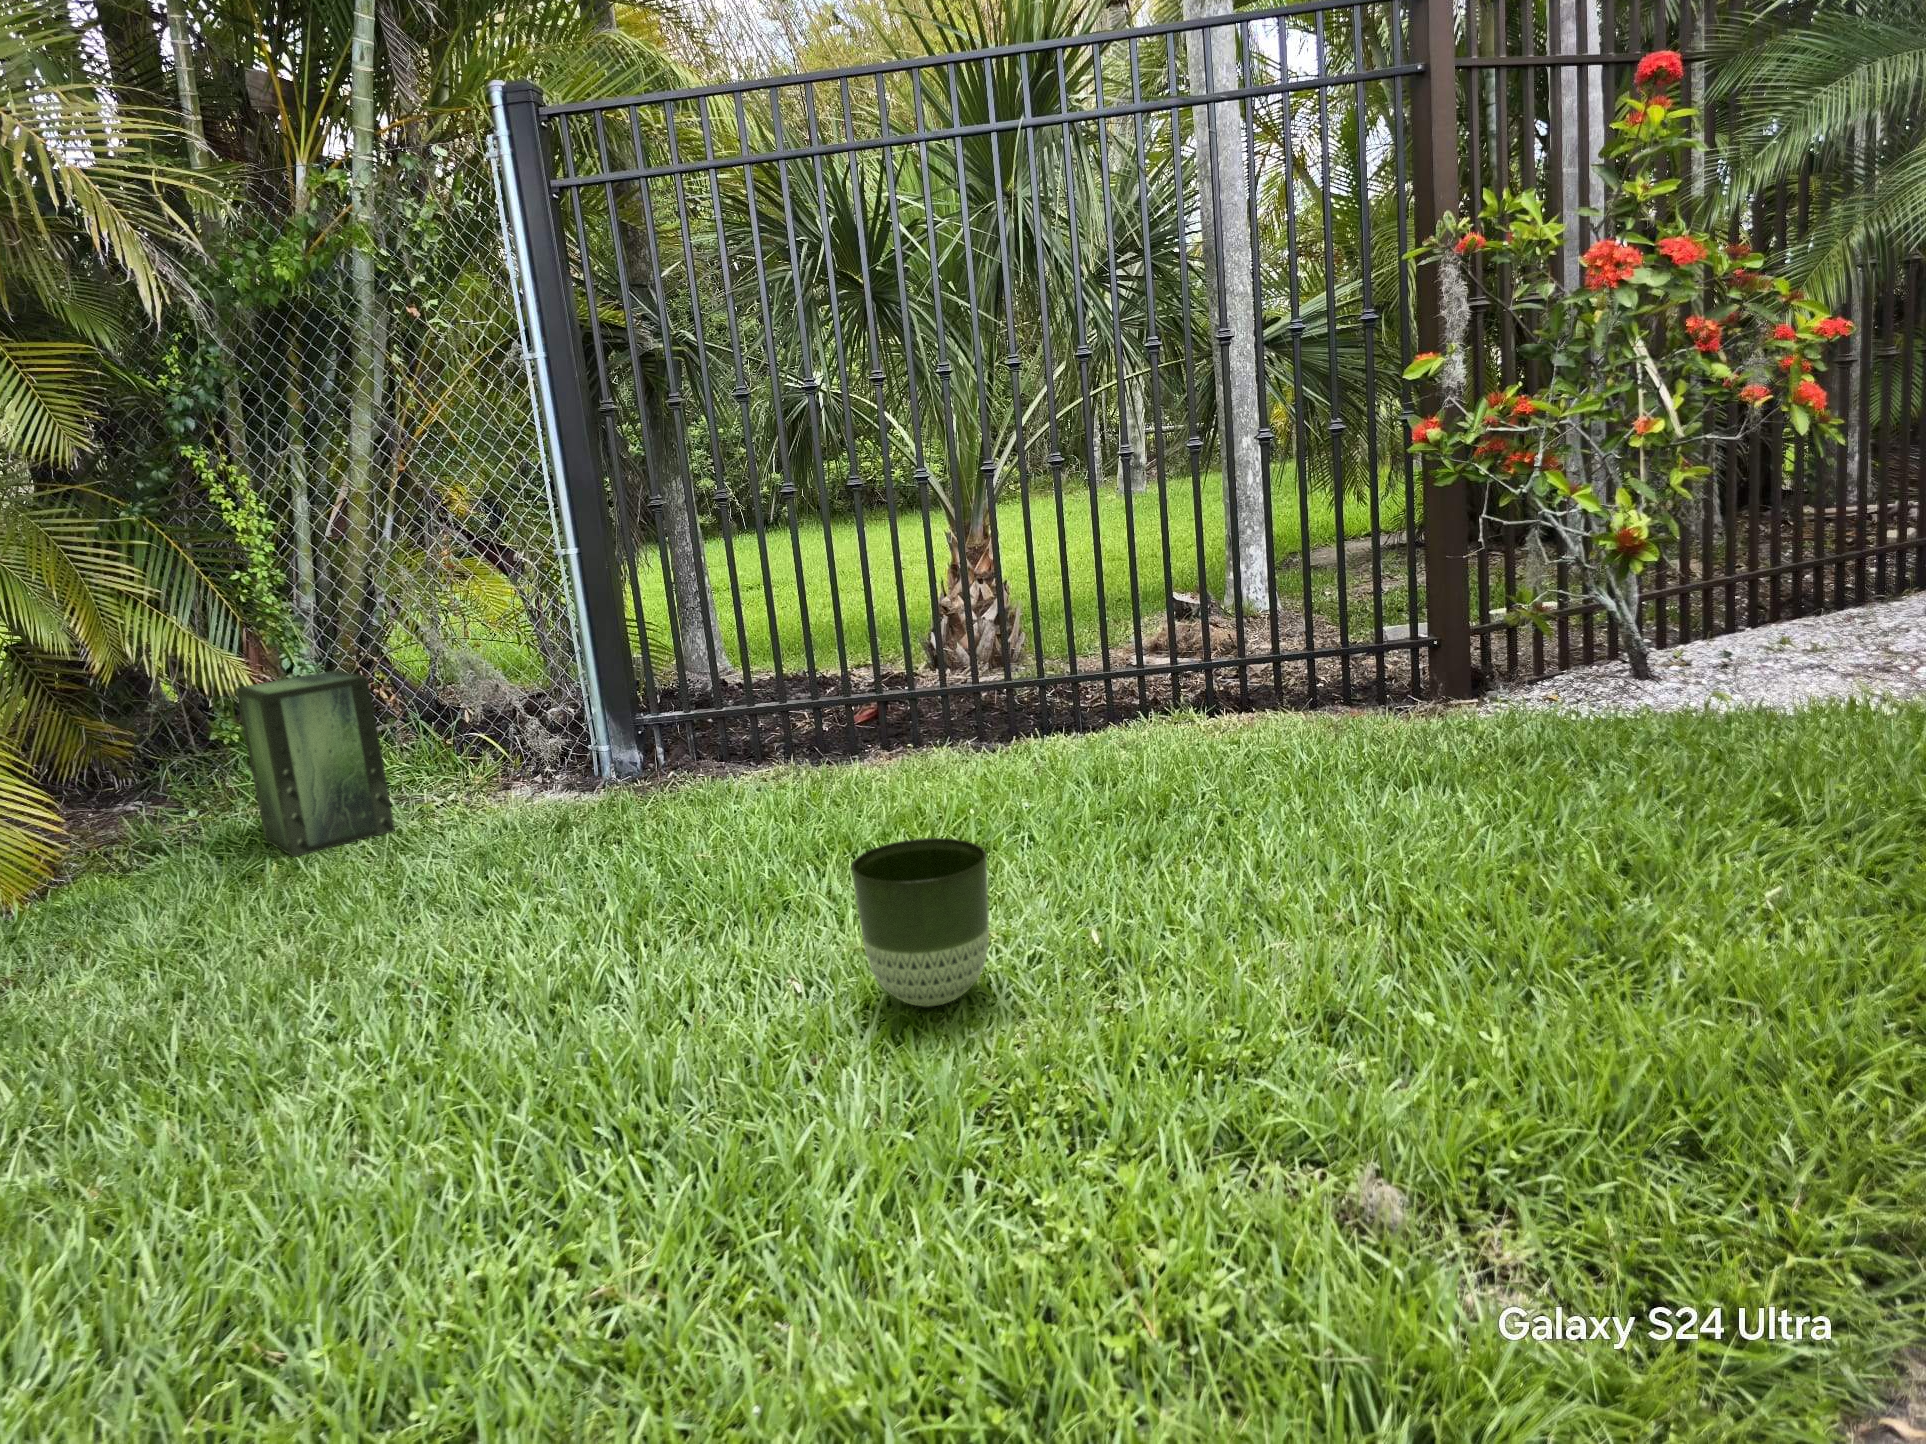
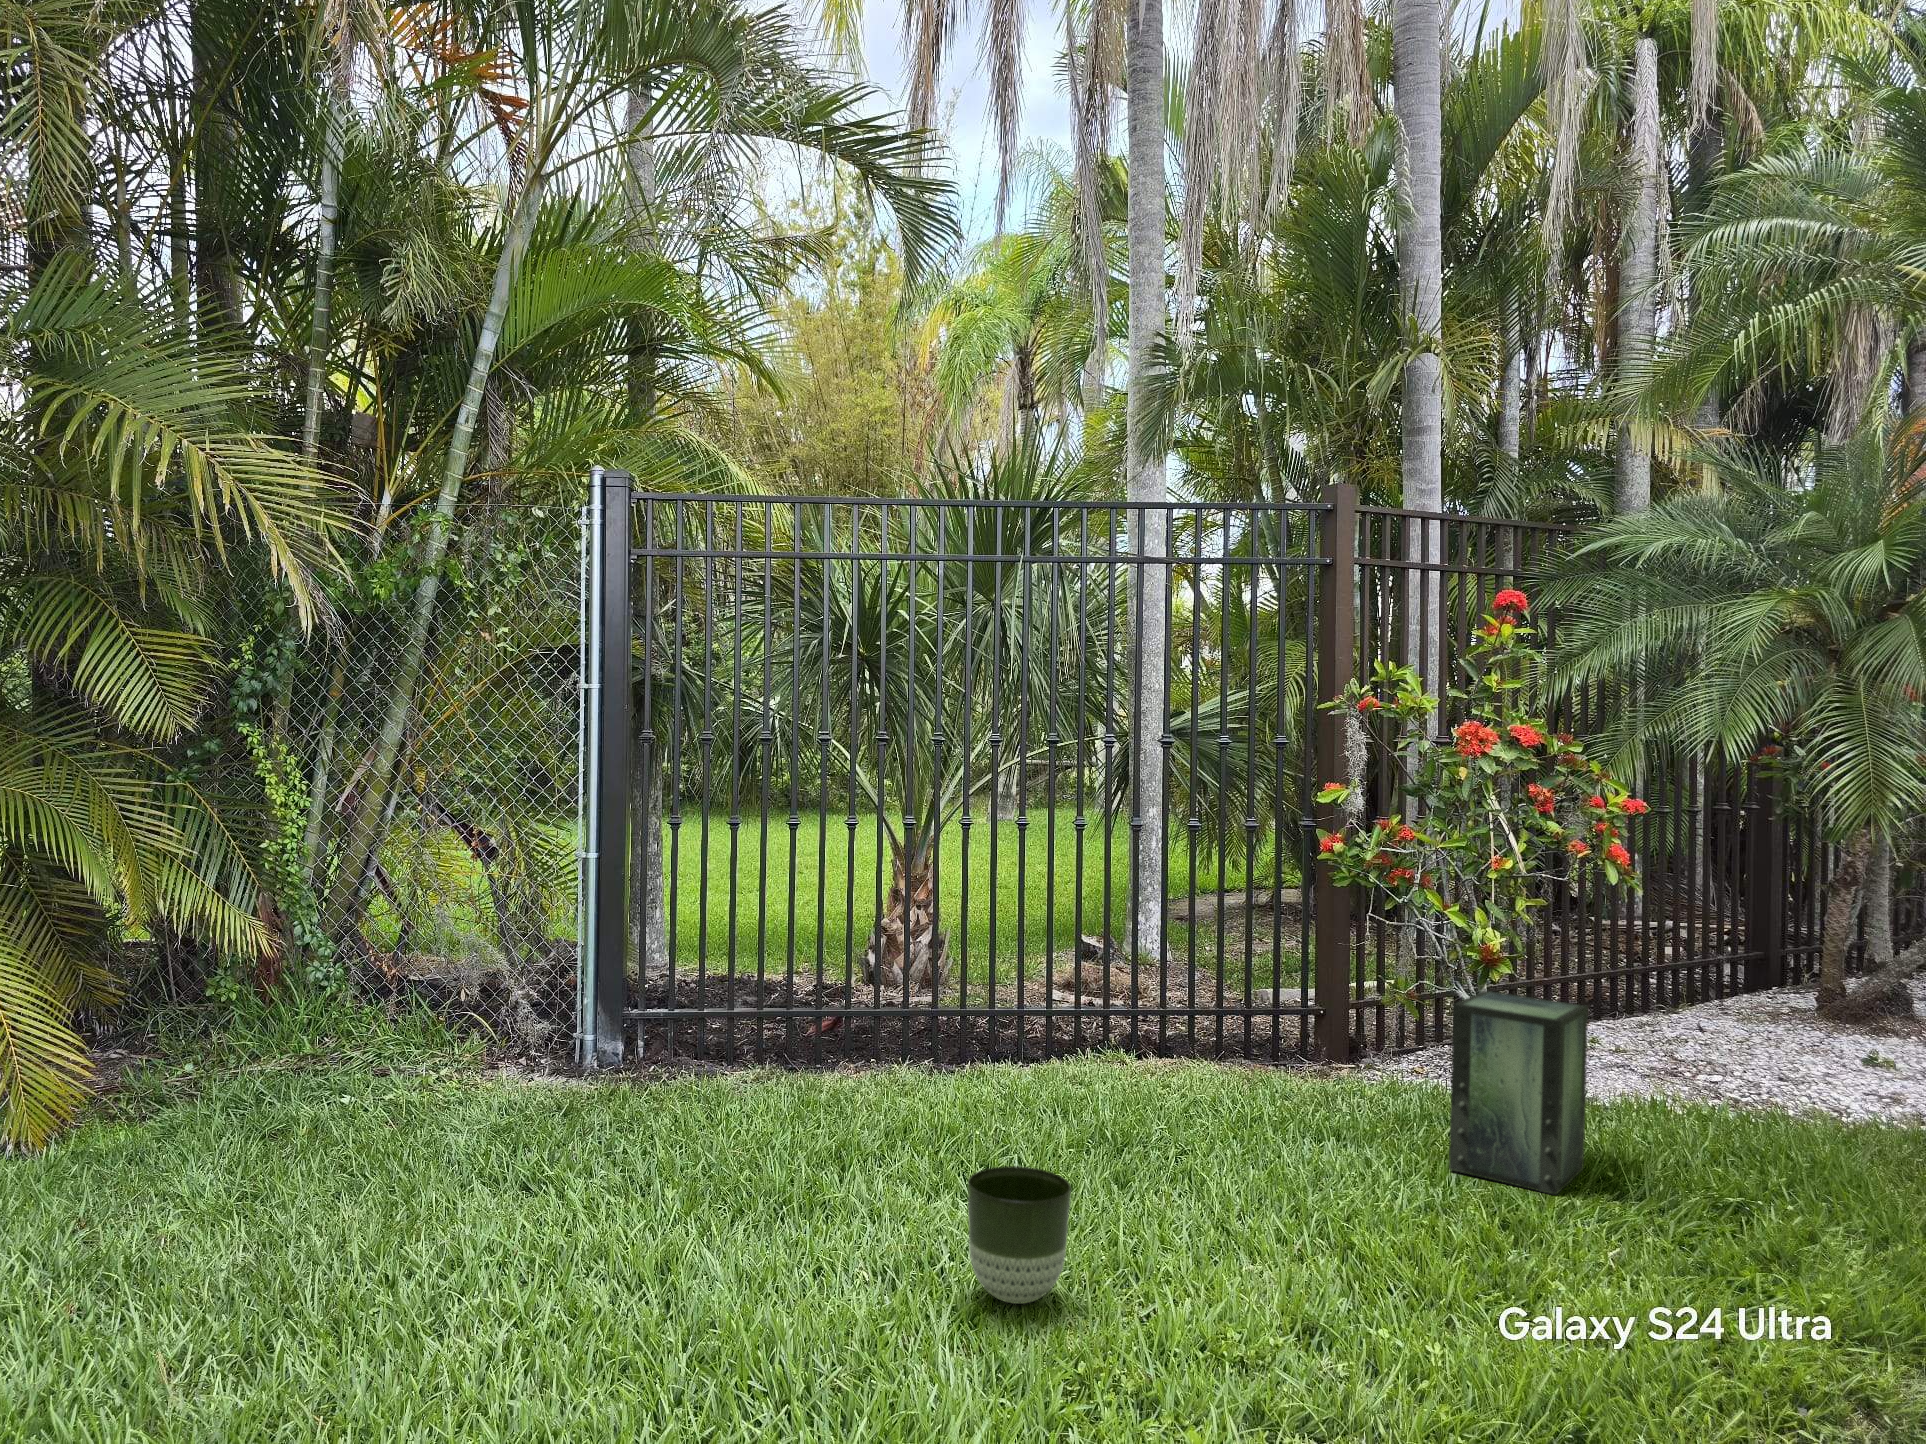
storage box: present [236,670,395,857] -> present [1449,991,1588,1195]

